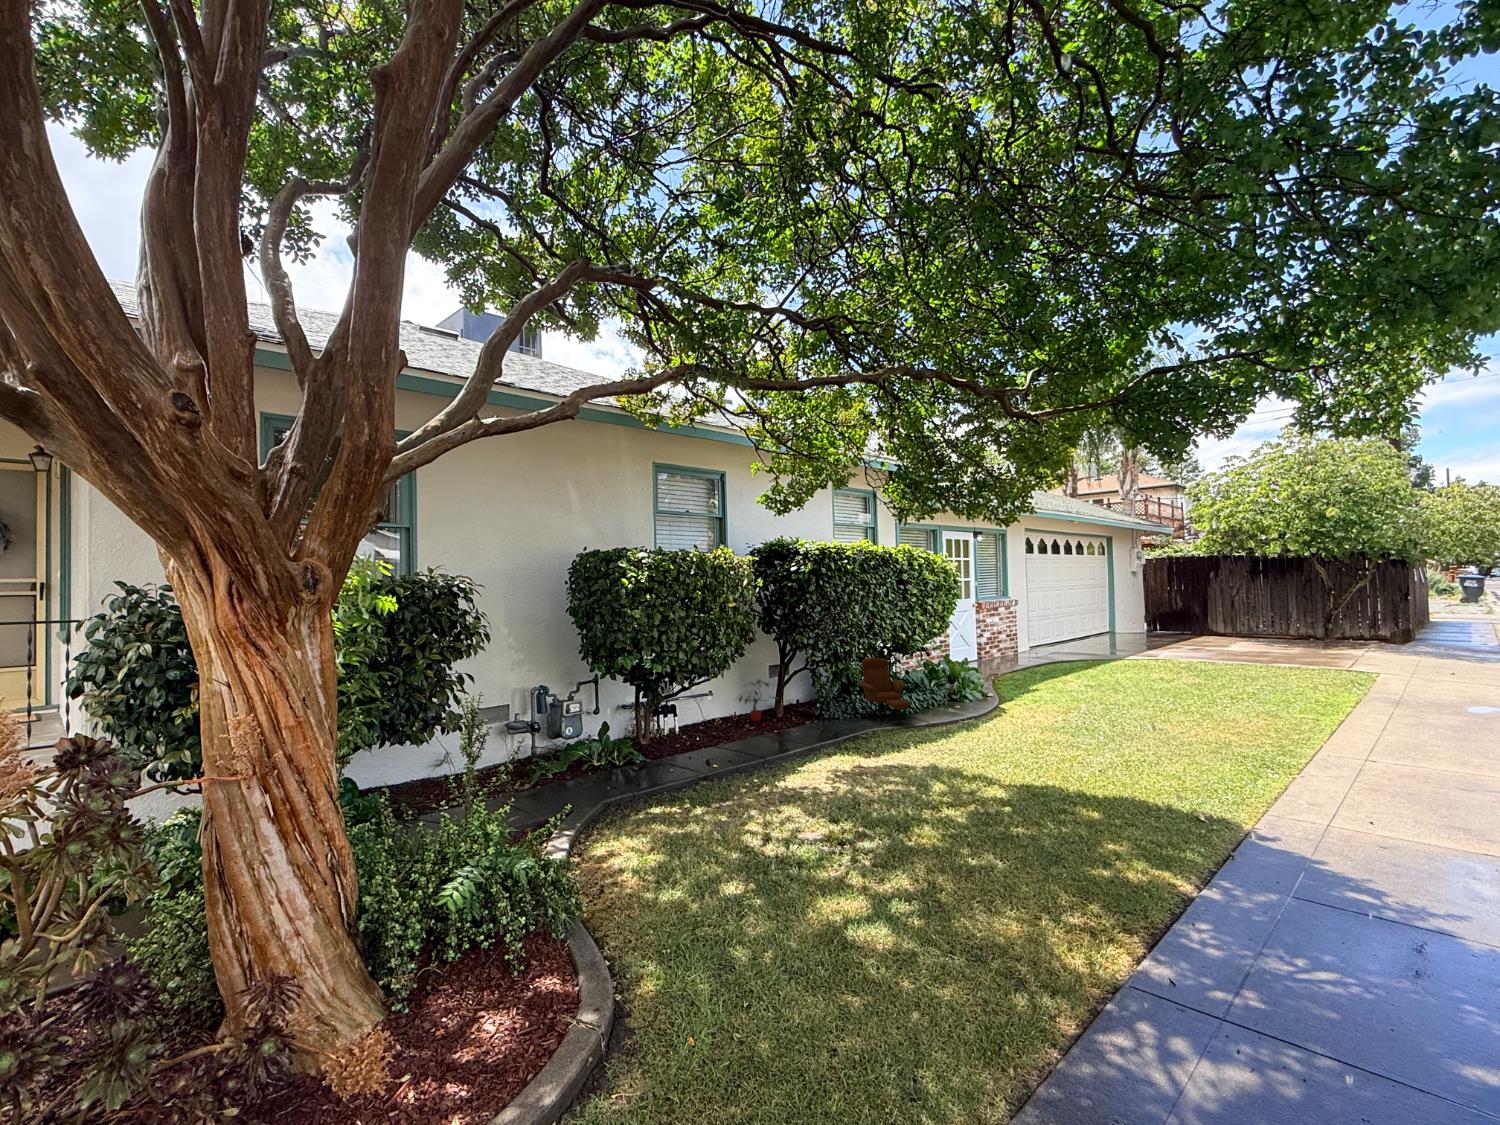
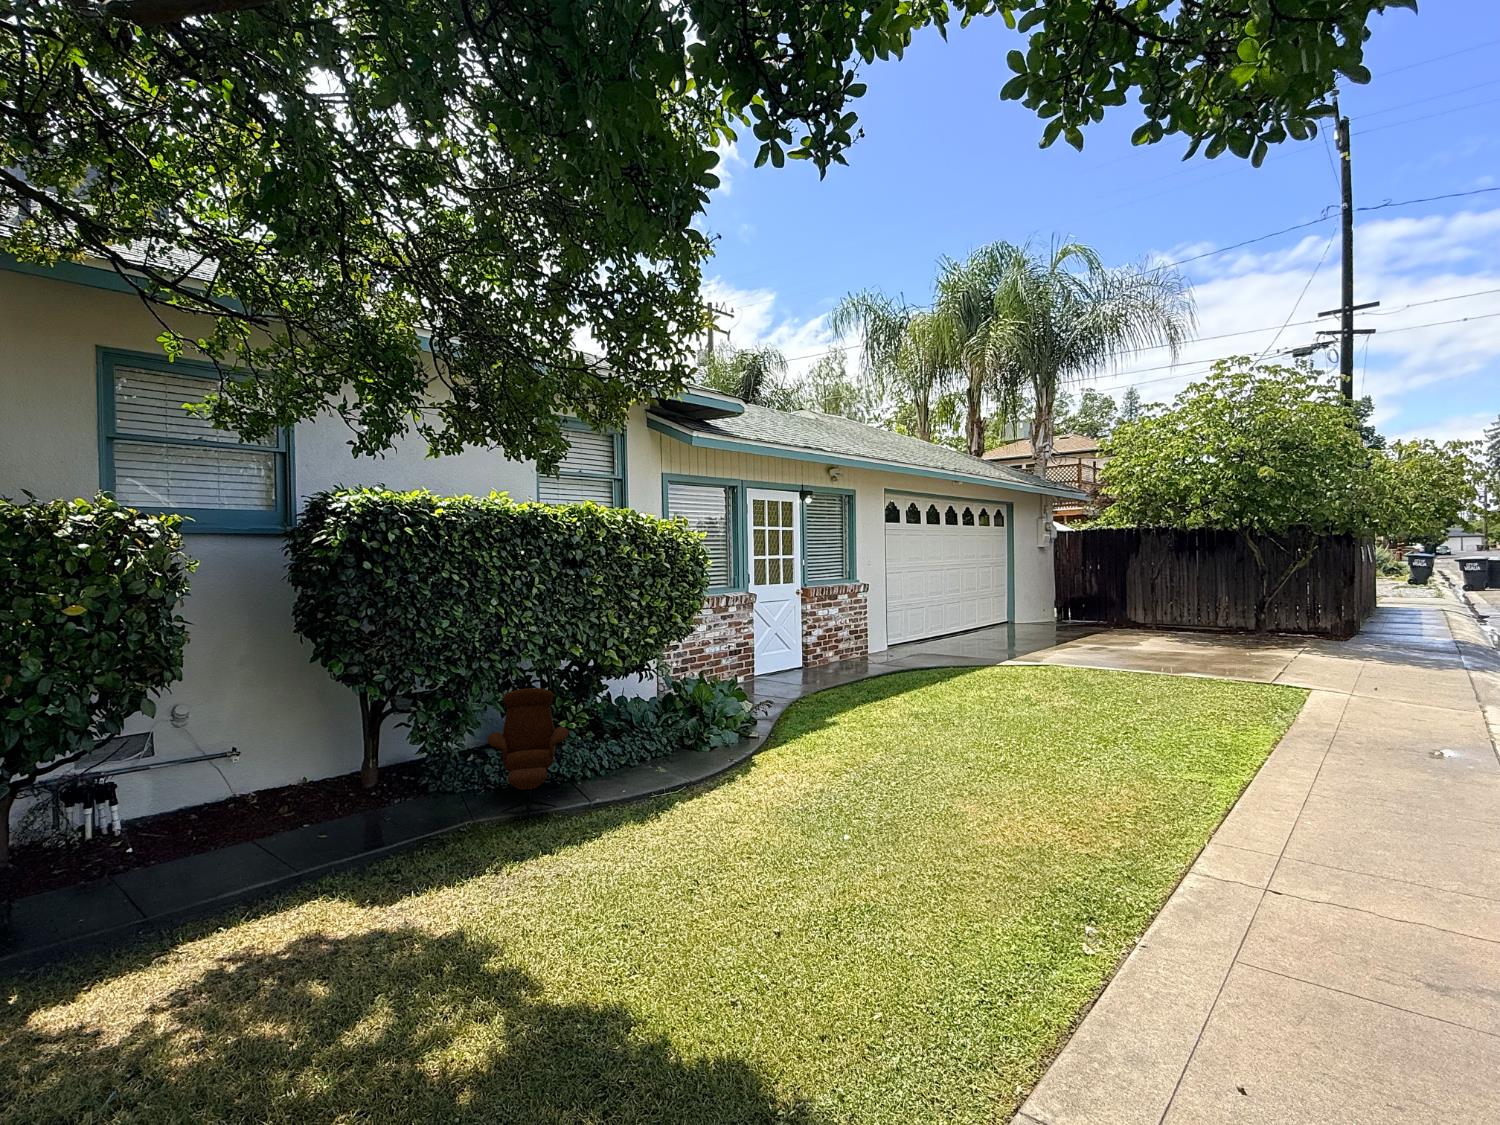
potted plant: present [739,680,777,721] -> none [244,731,346,805]

